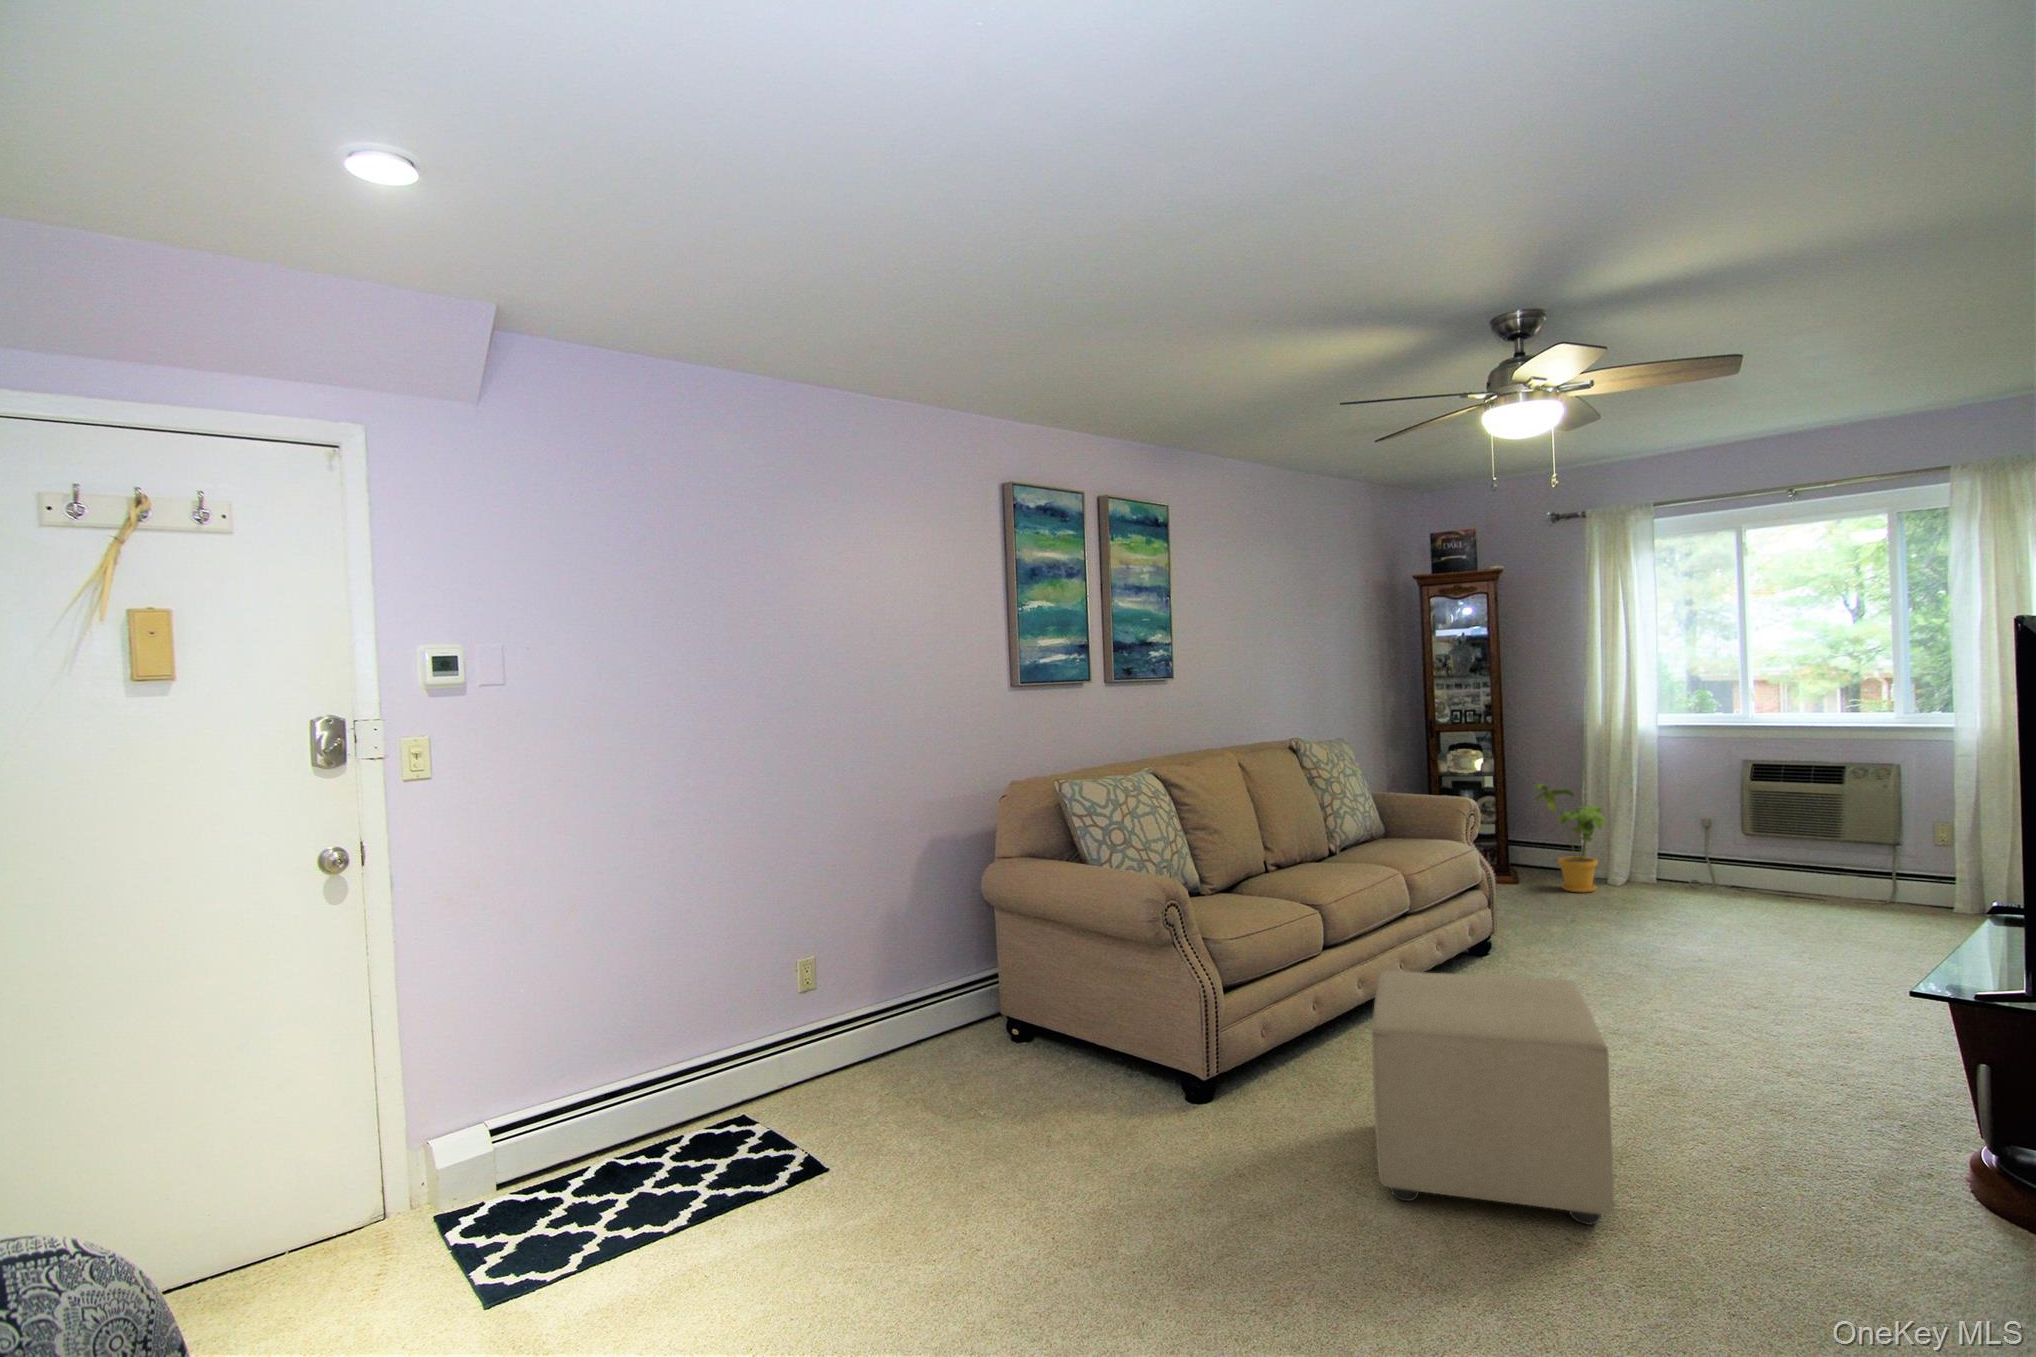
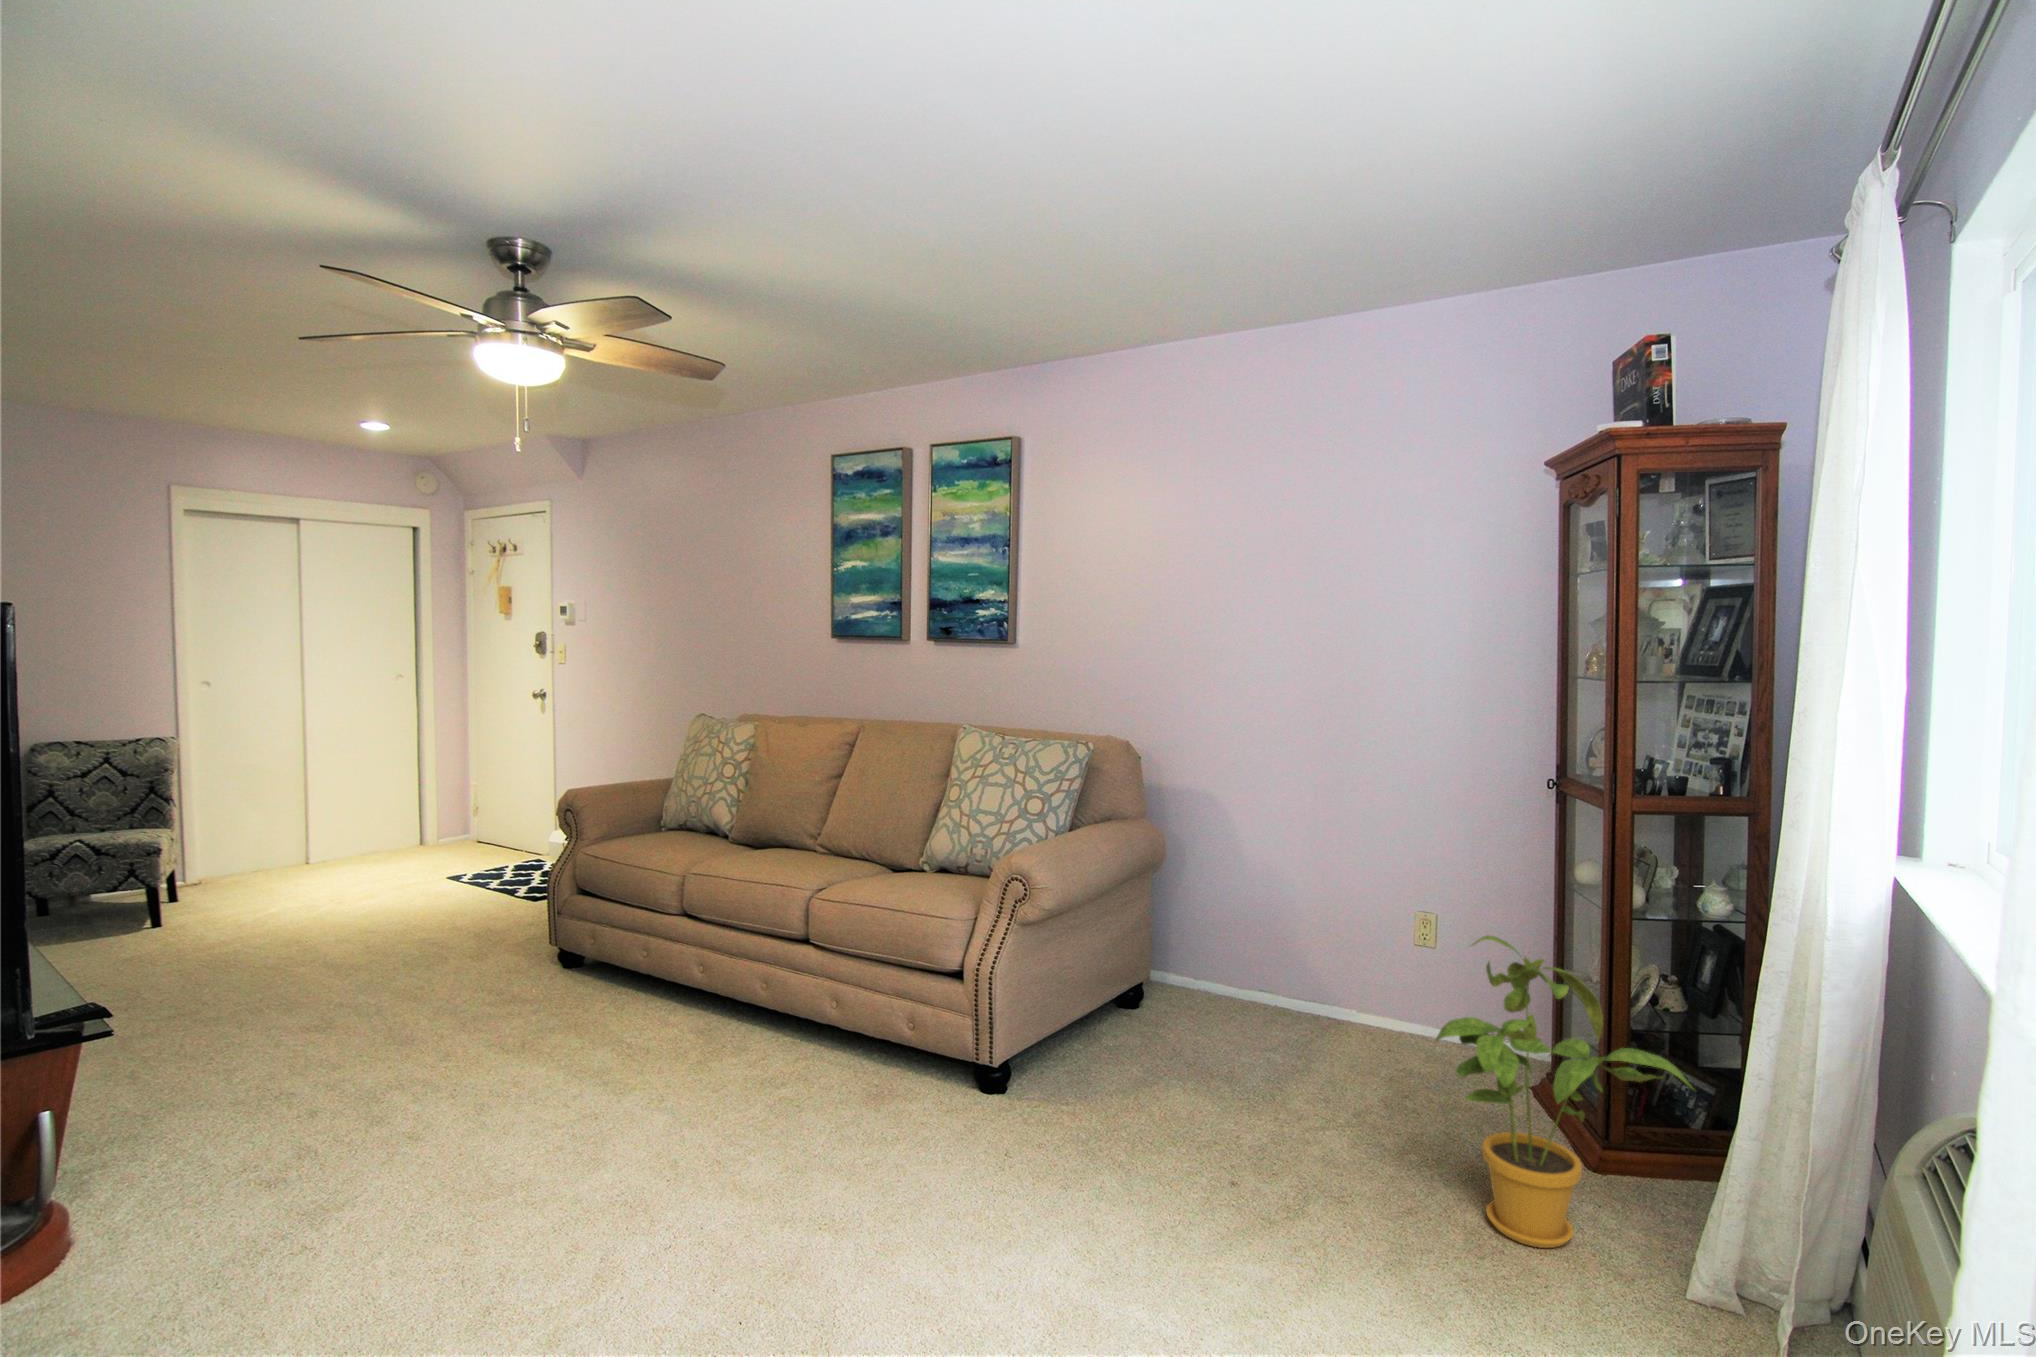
ottoman: present [1372,971,1614,1225] -> none [210,860,468,1037]

